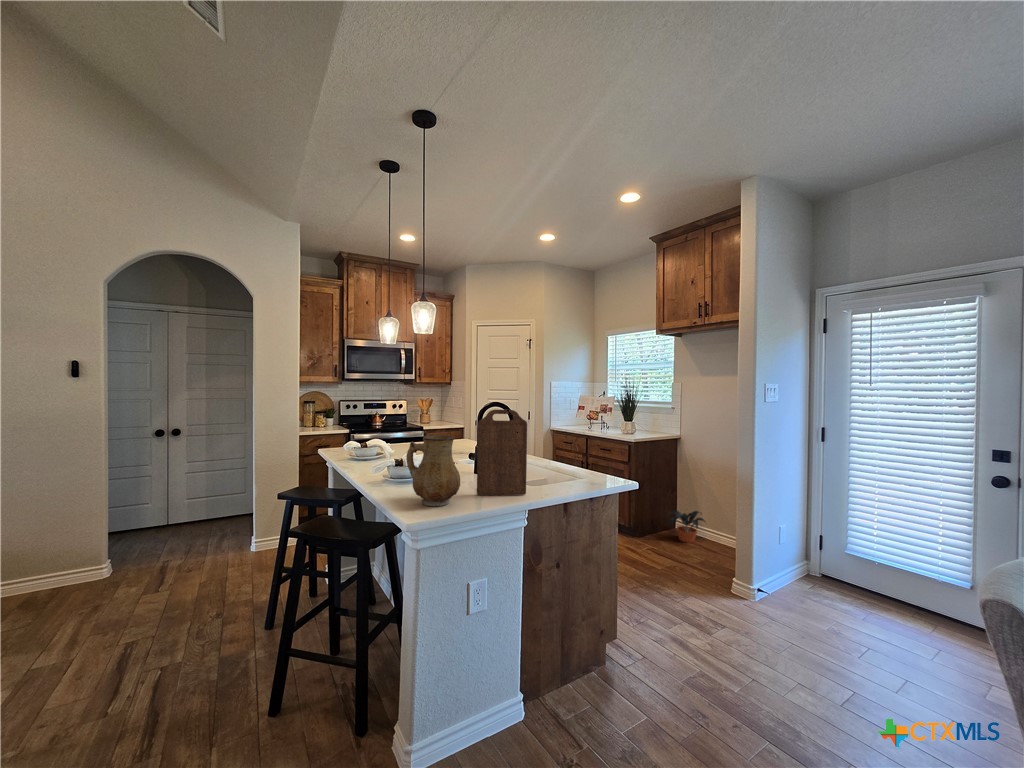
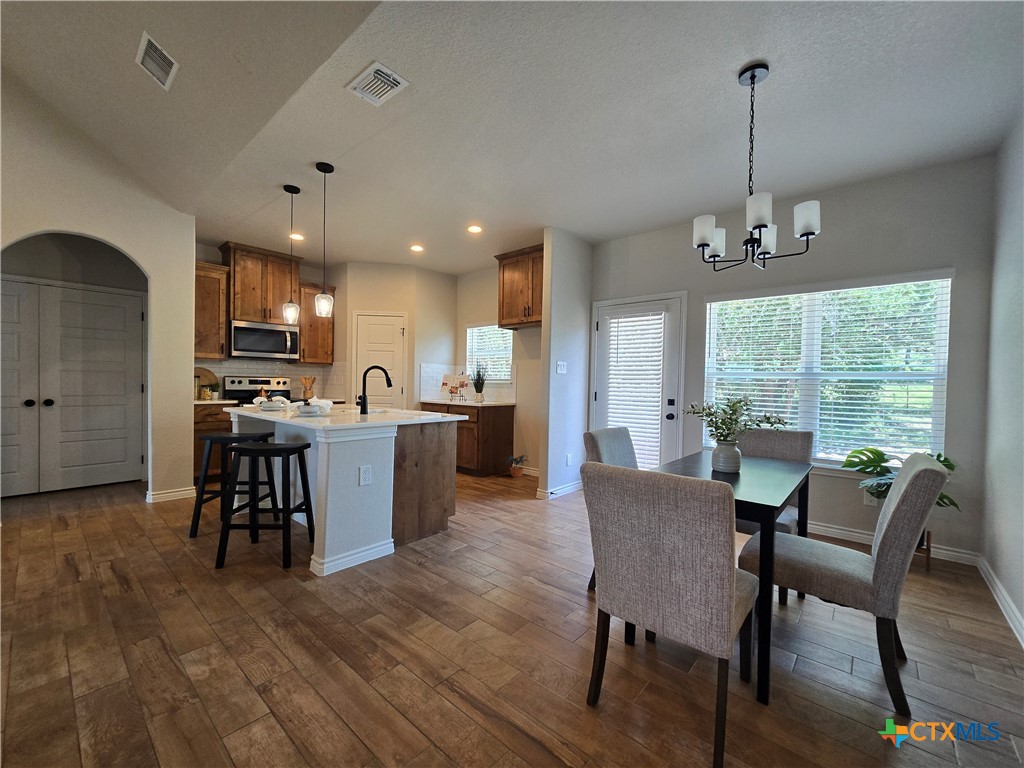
cutting board: present [477,410,527,495] -> none [365,365,398,419]
ceramic pitcher: present [406,435,460,506] -> none [319,379,355,421]

